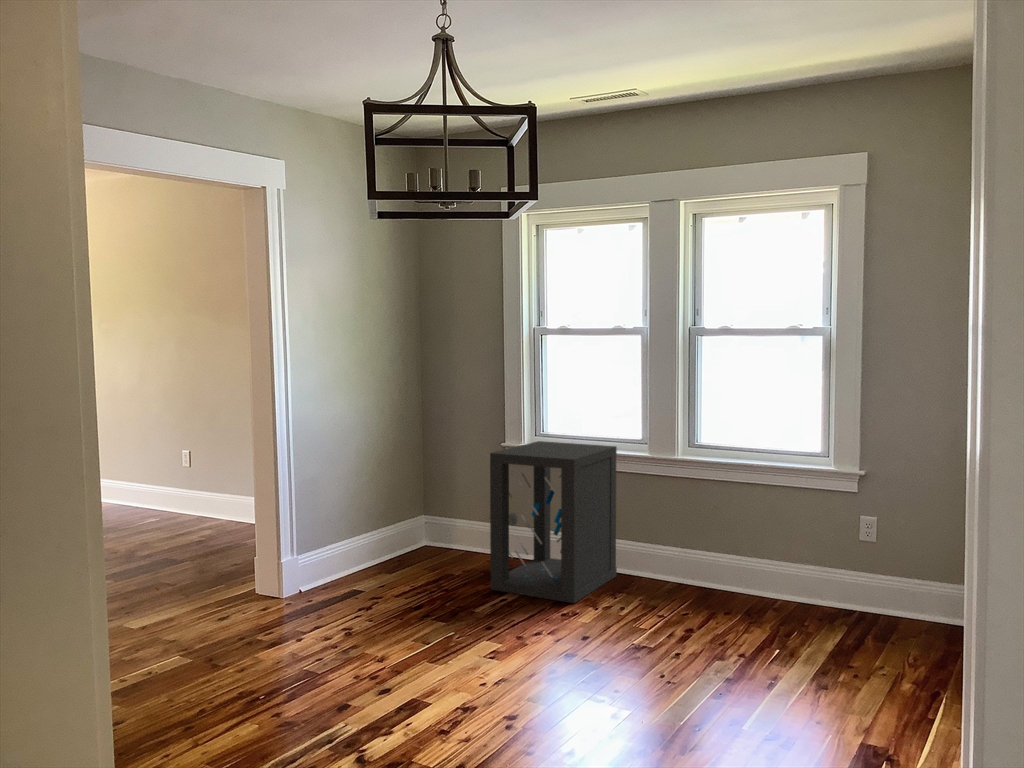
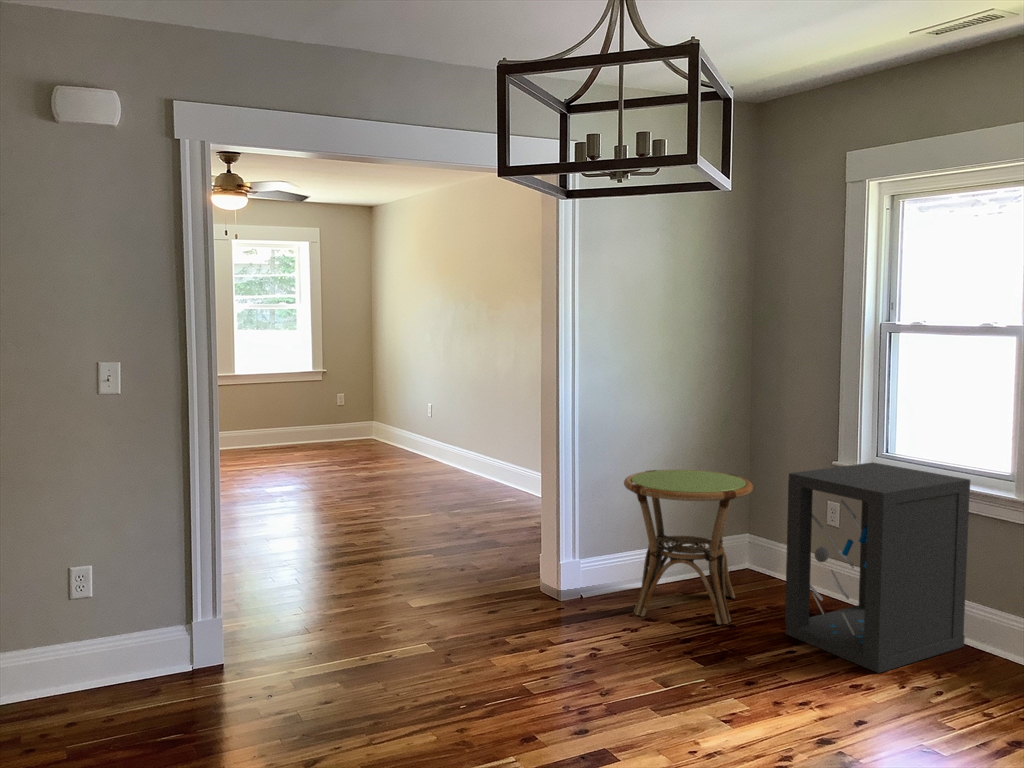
side table: none [339,461,453,597] -> present [624,470,753,625]

